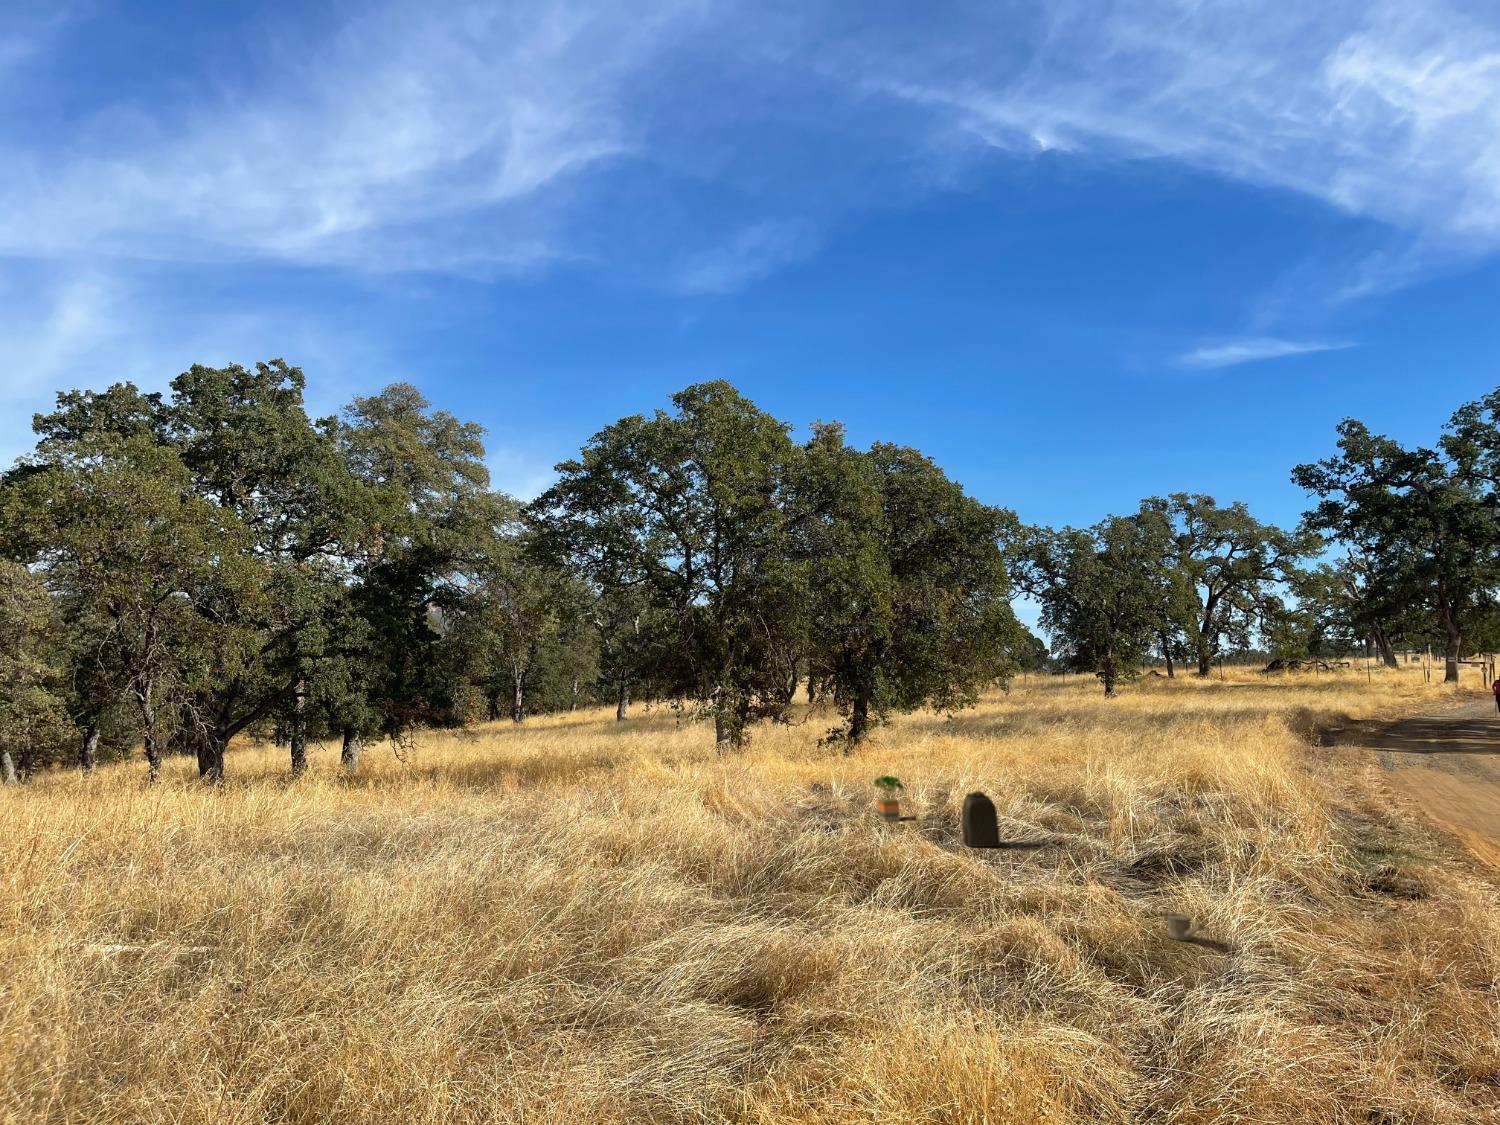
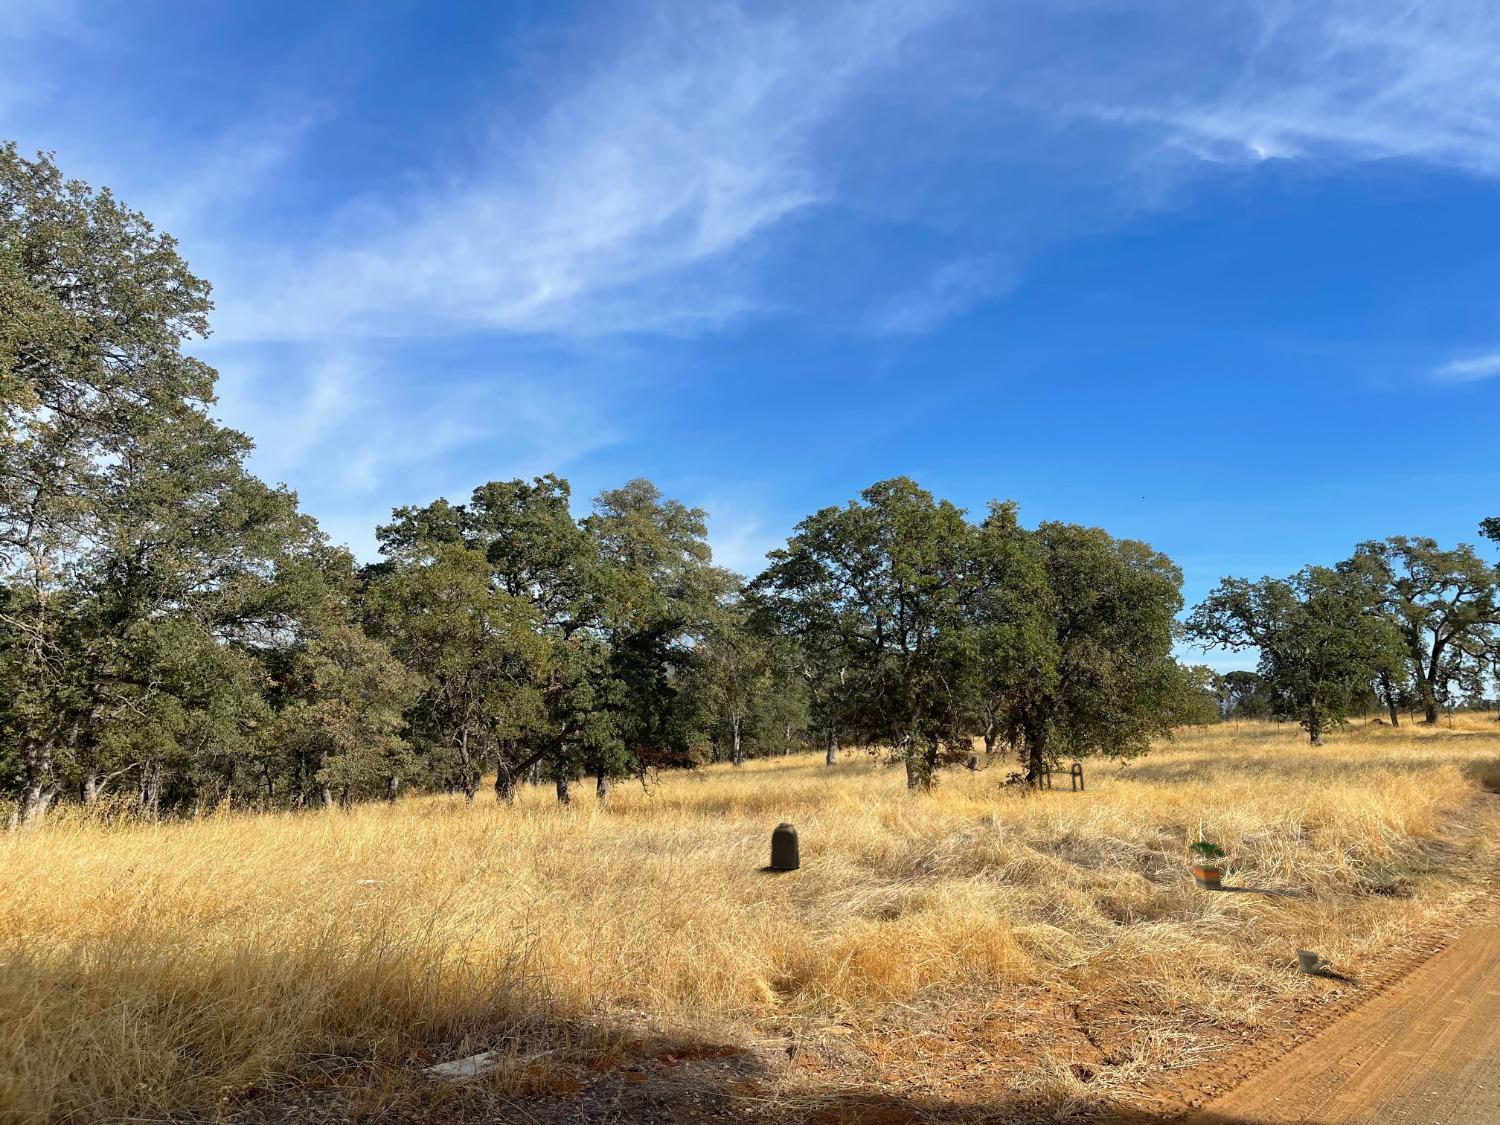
bench: none [858,713,905,745] -> present [1038,762,1084,792]
potted tree: present [874,776,904,822] -> present [1189,841,1225,890]
backpack: present [962,791,1000,847] -> present [770,822,800,869]

